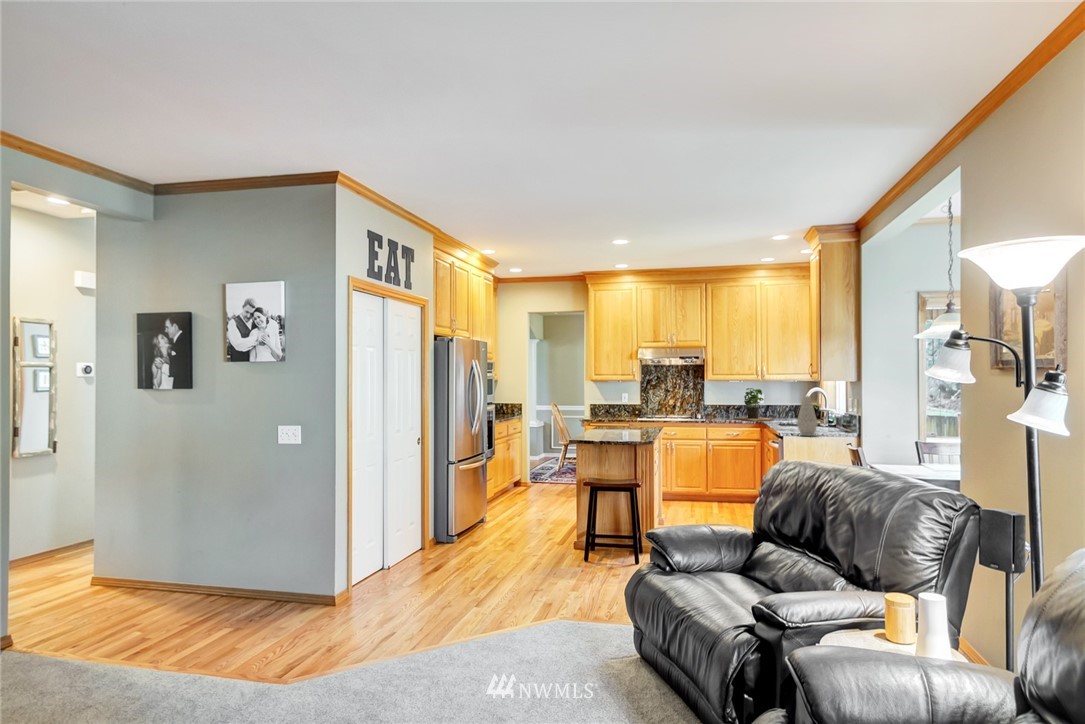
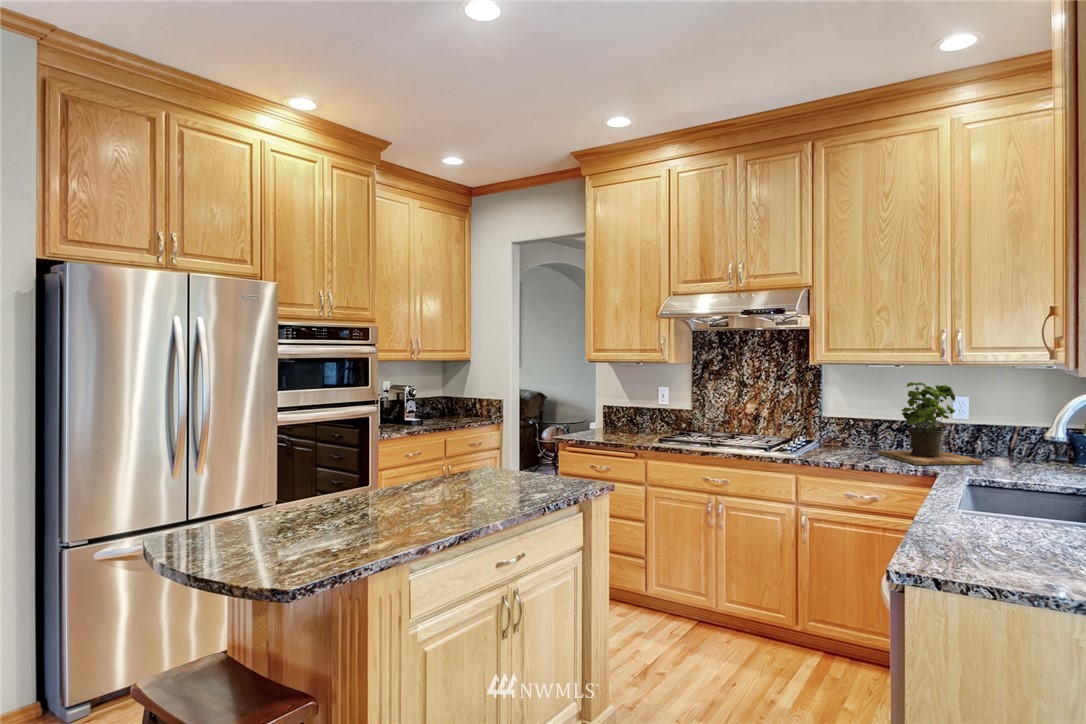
vase: present [797,396,818,436] -> none [956,423,1044,573]

